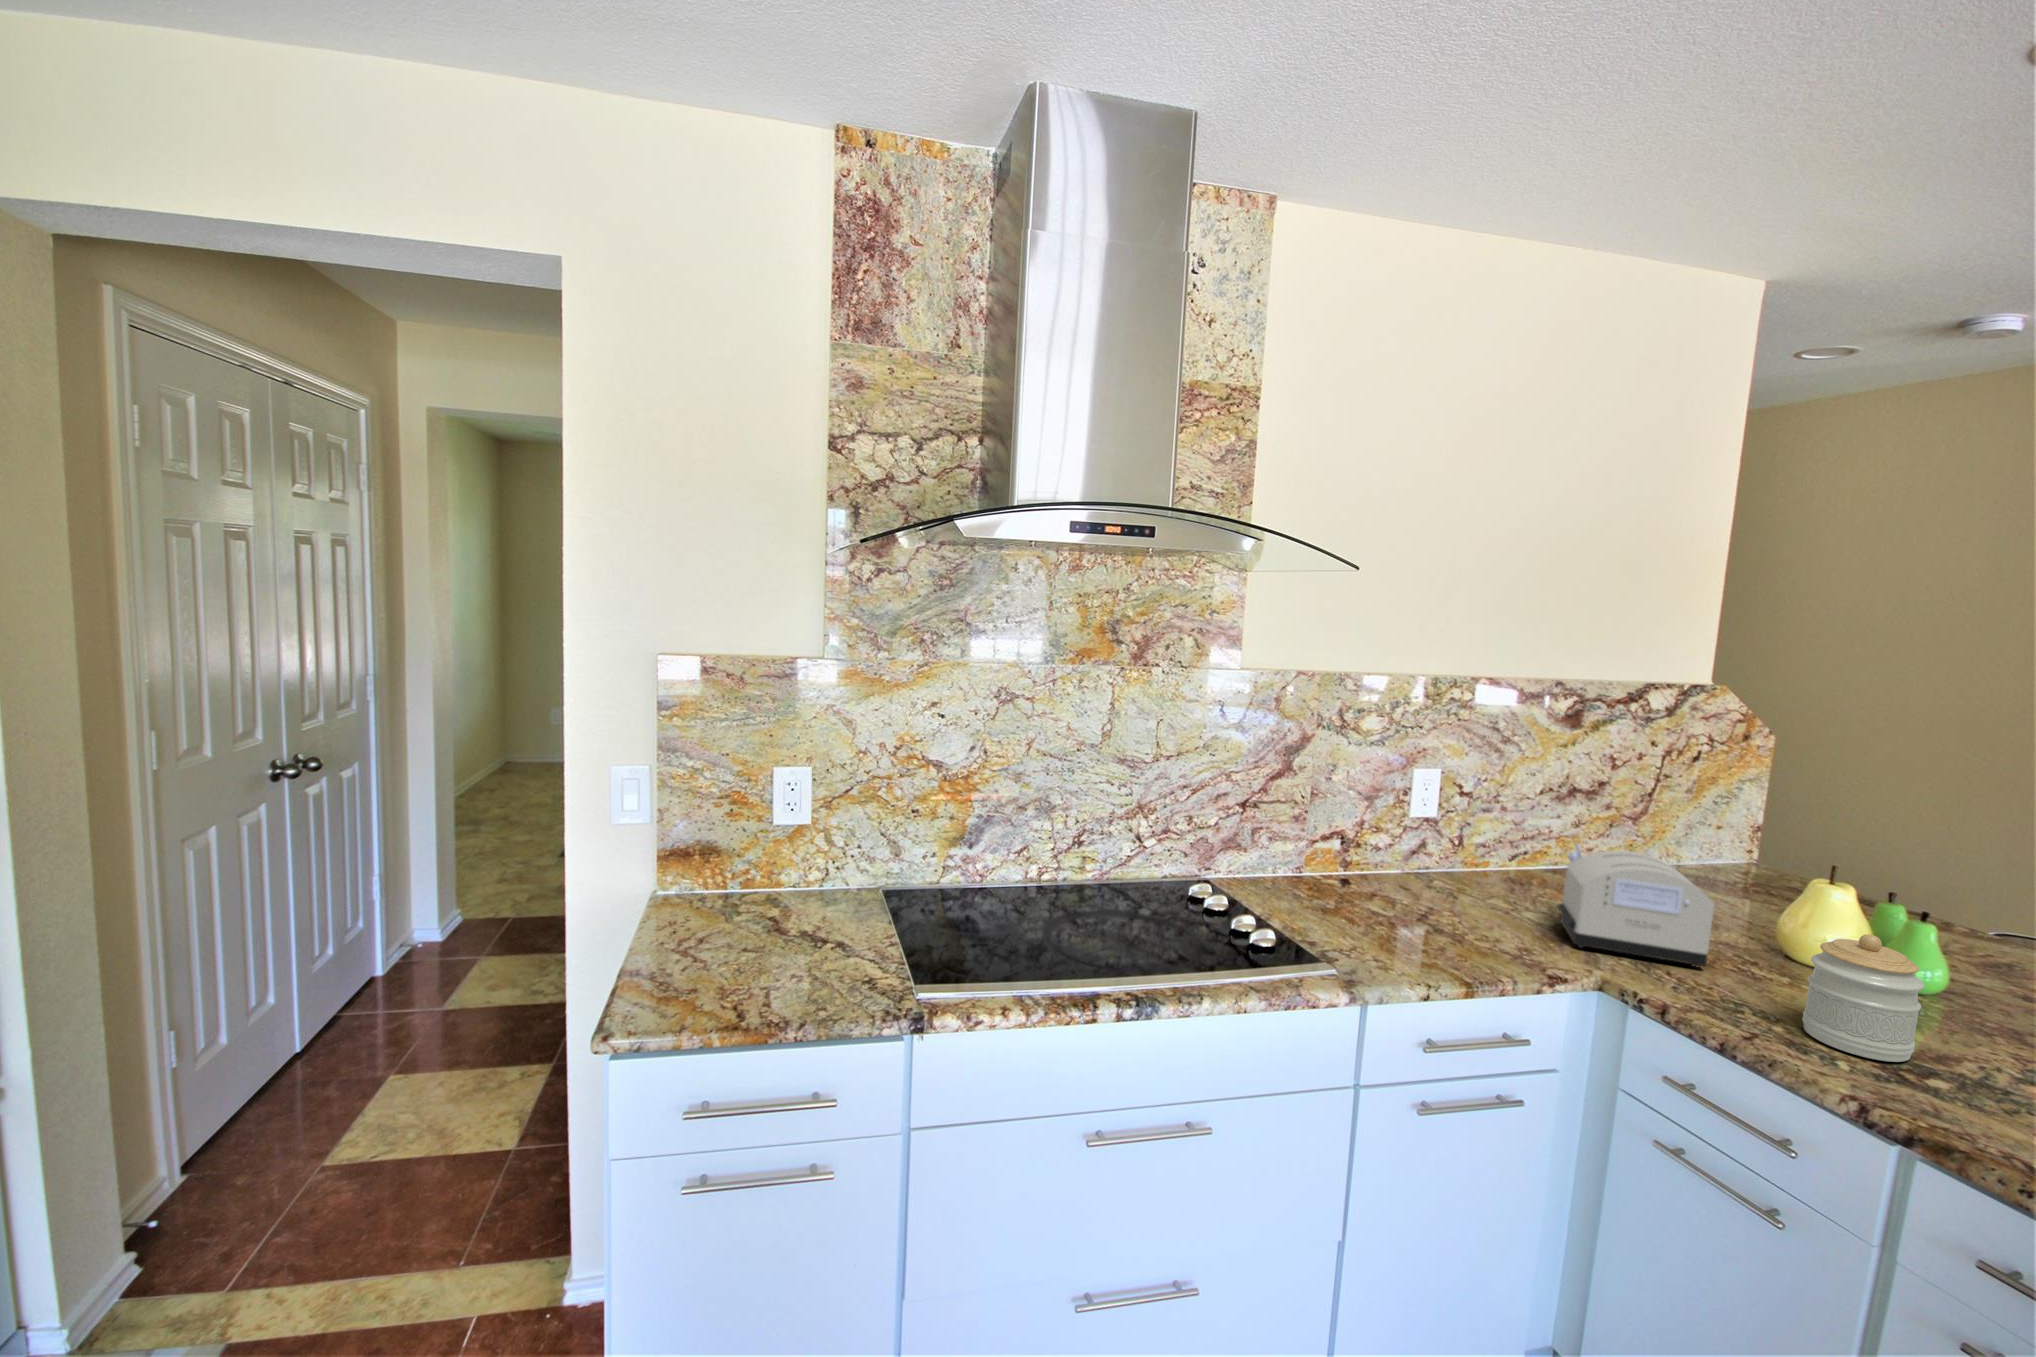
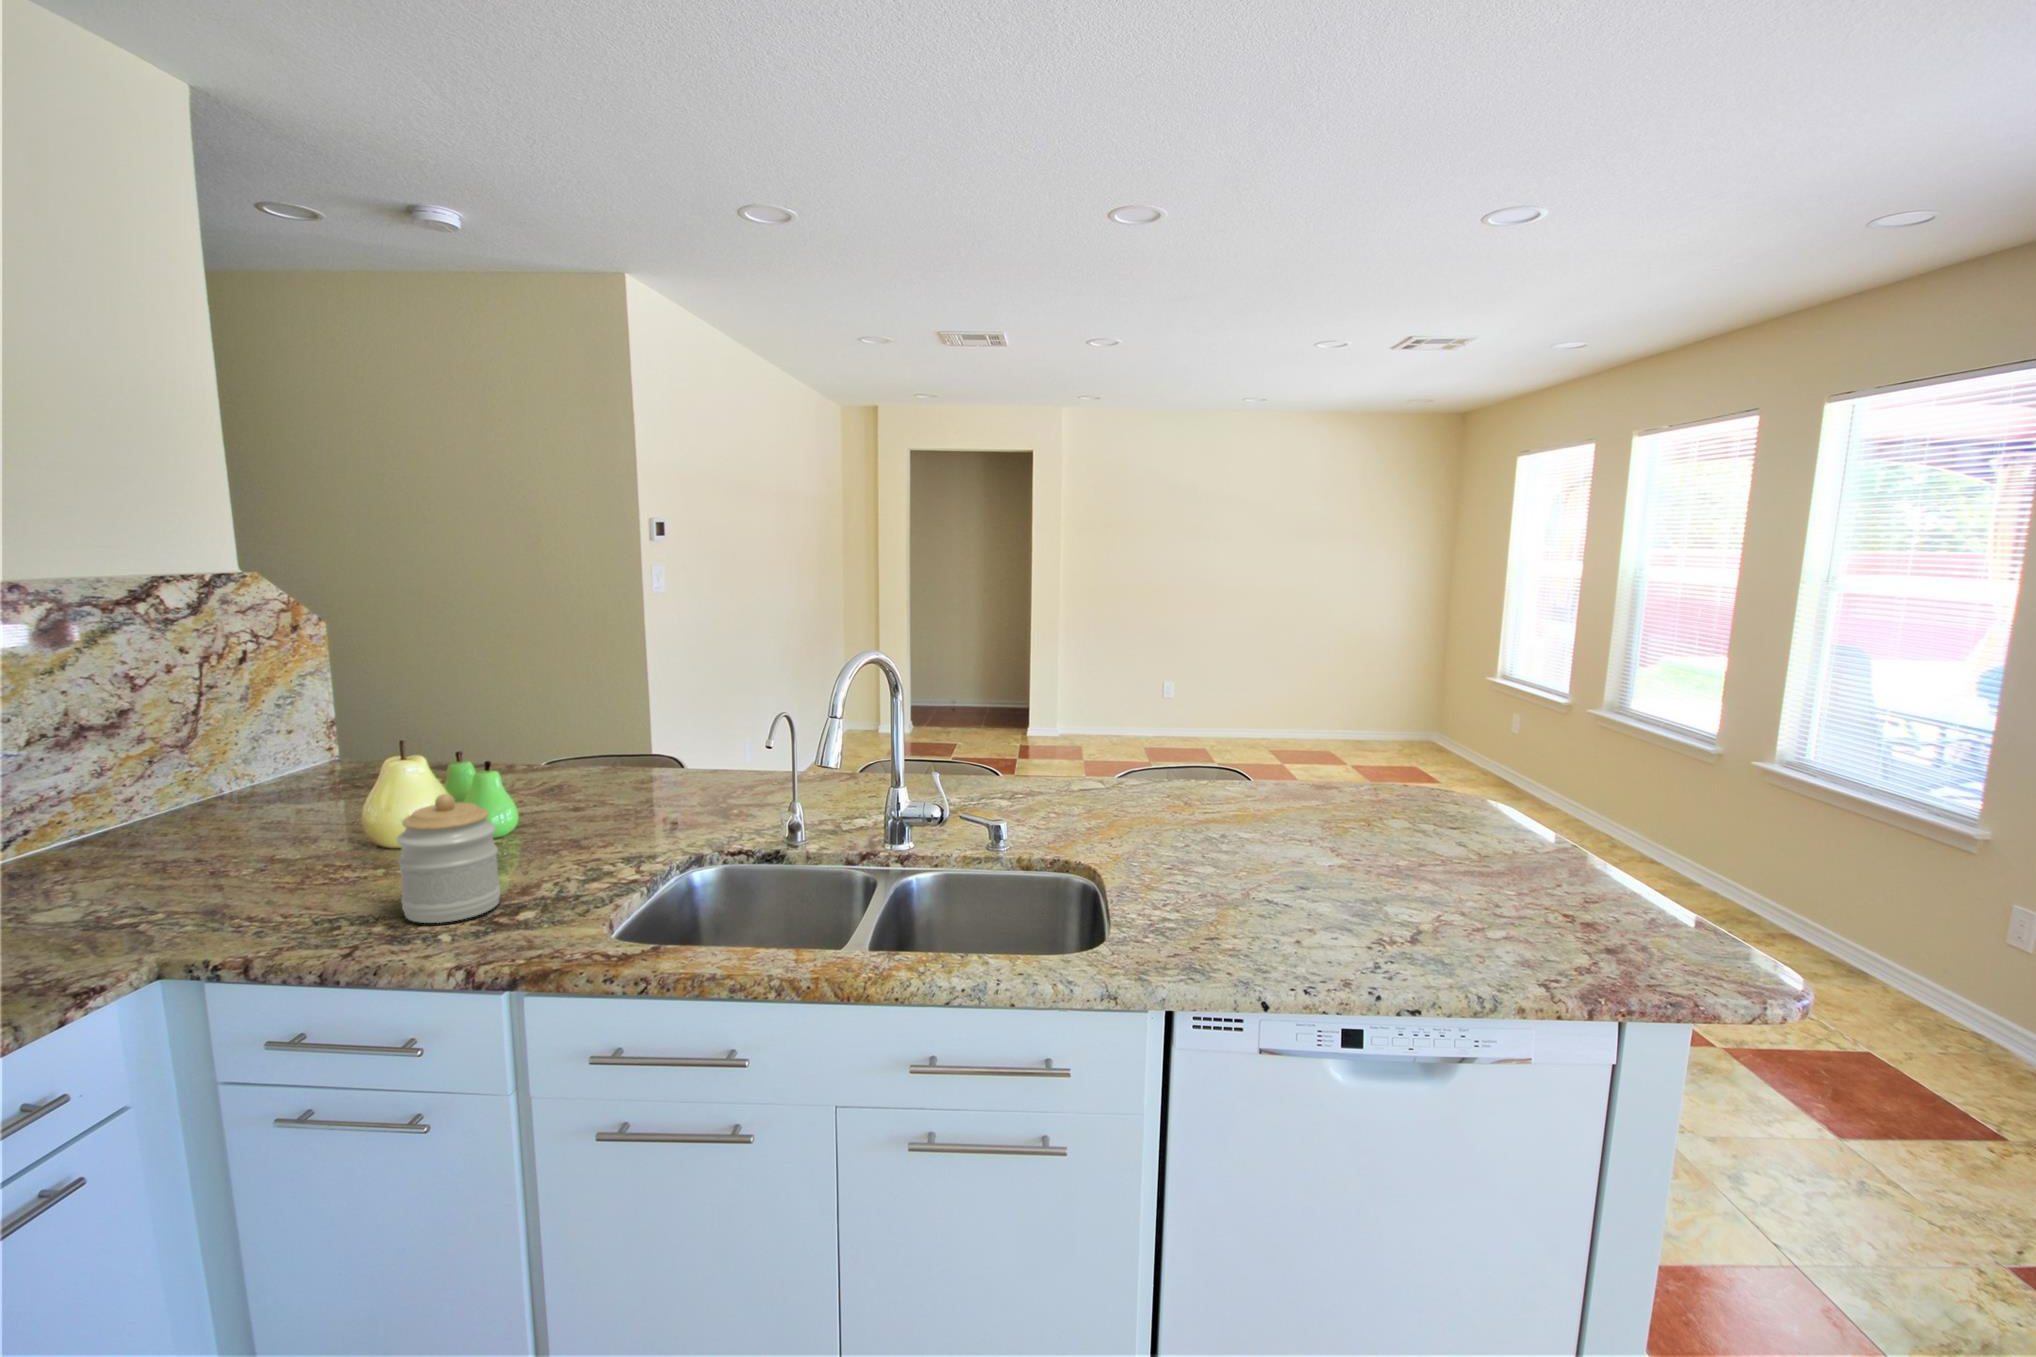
toaster: present [1557,844,1714,967] -> none [76,786,295,938]

